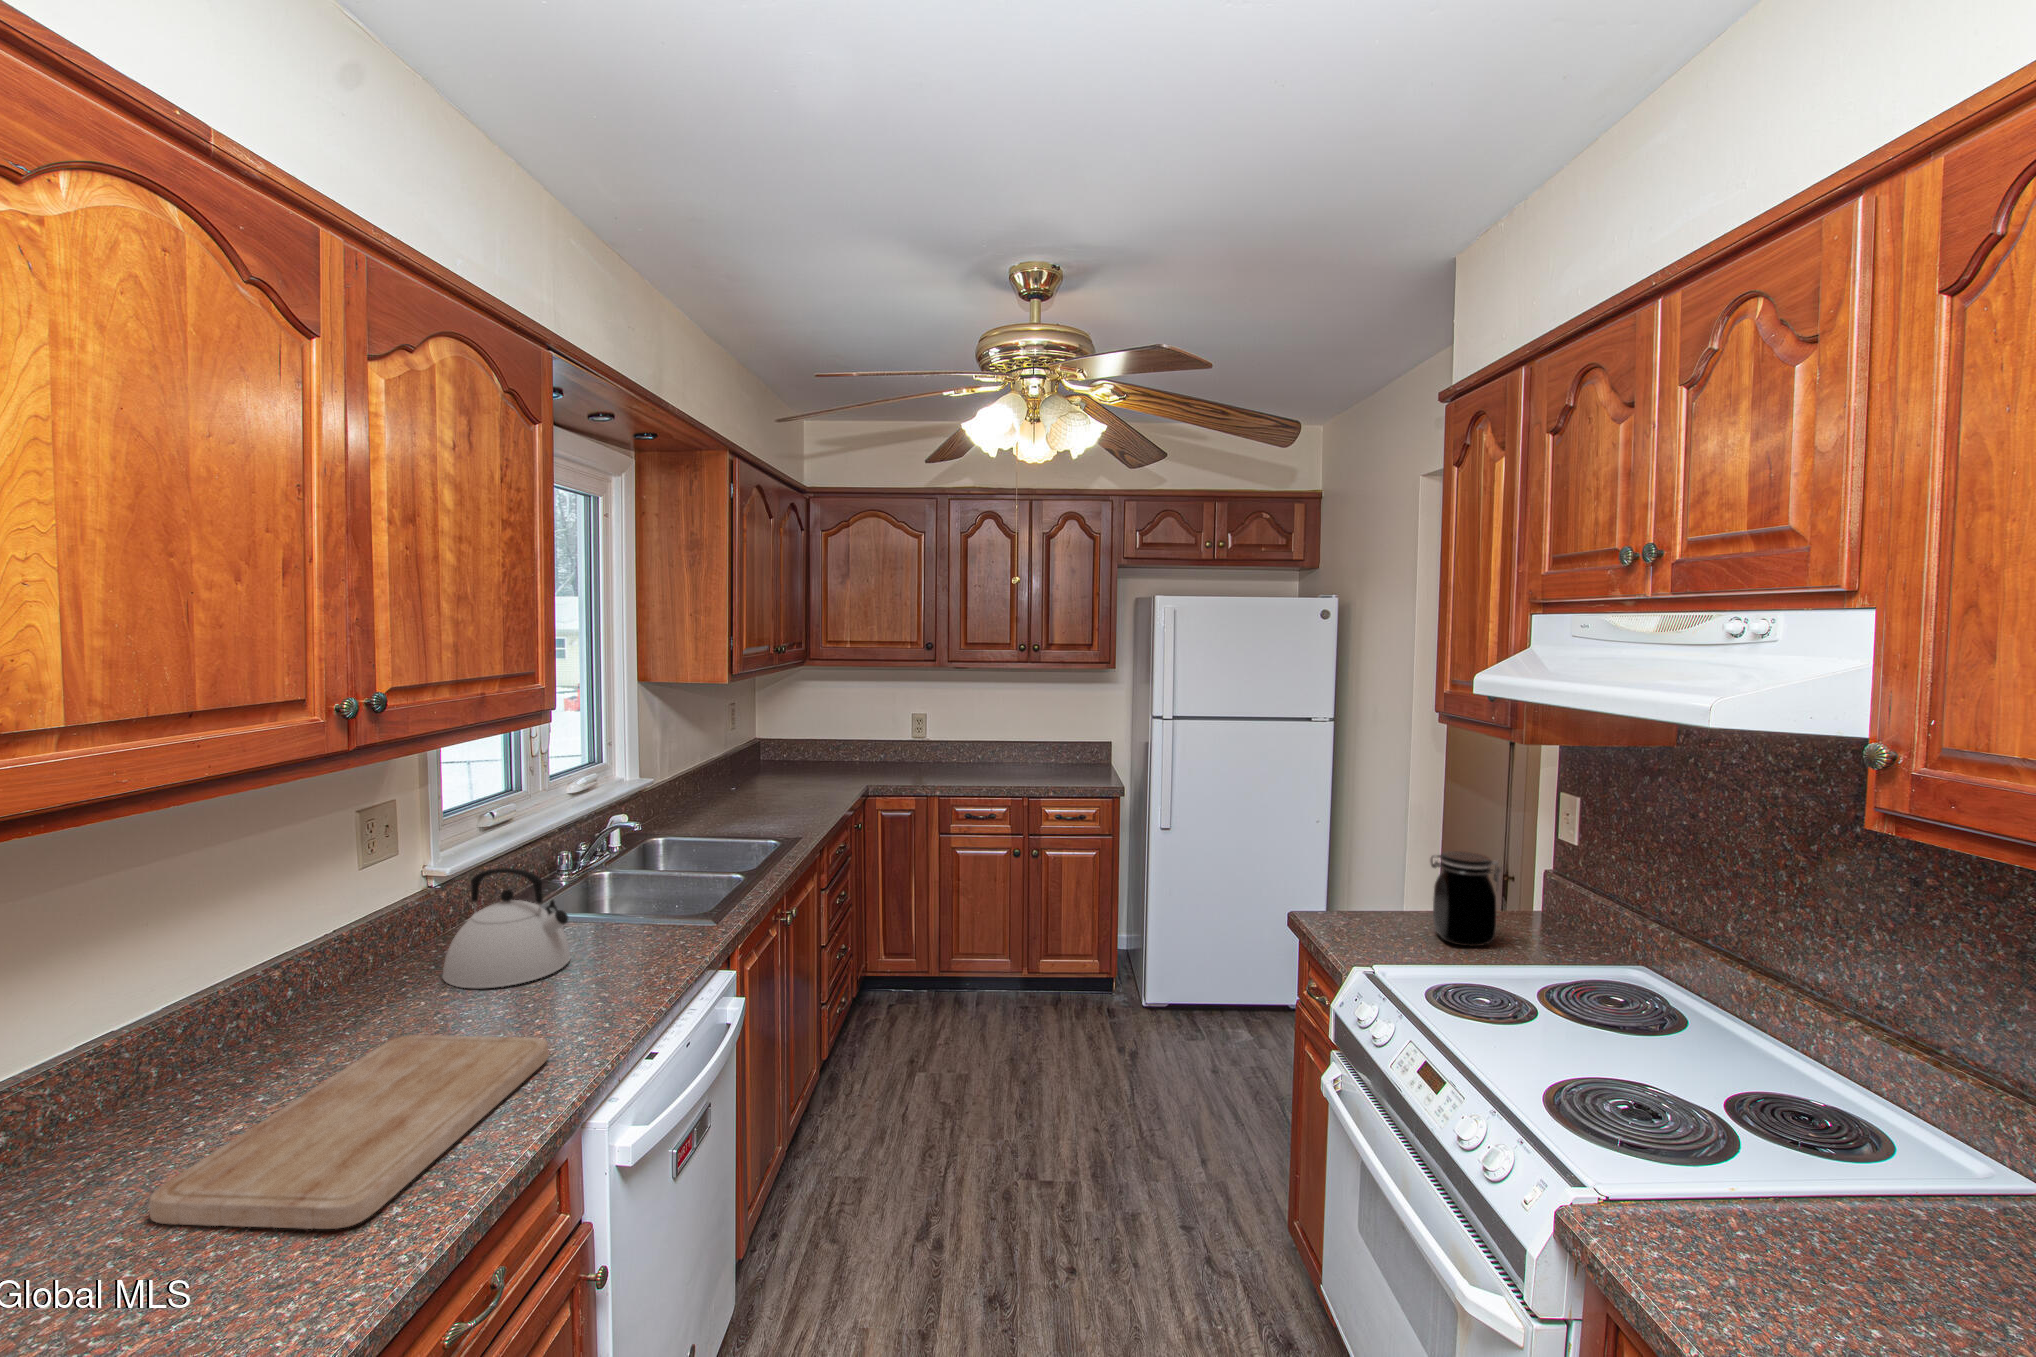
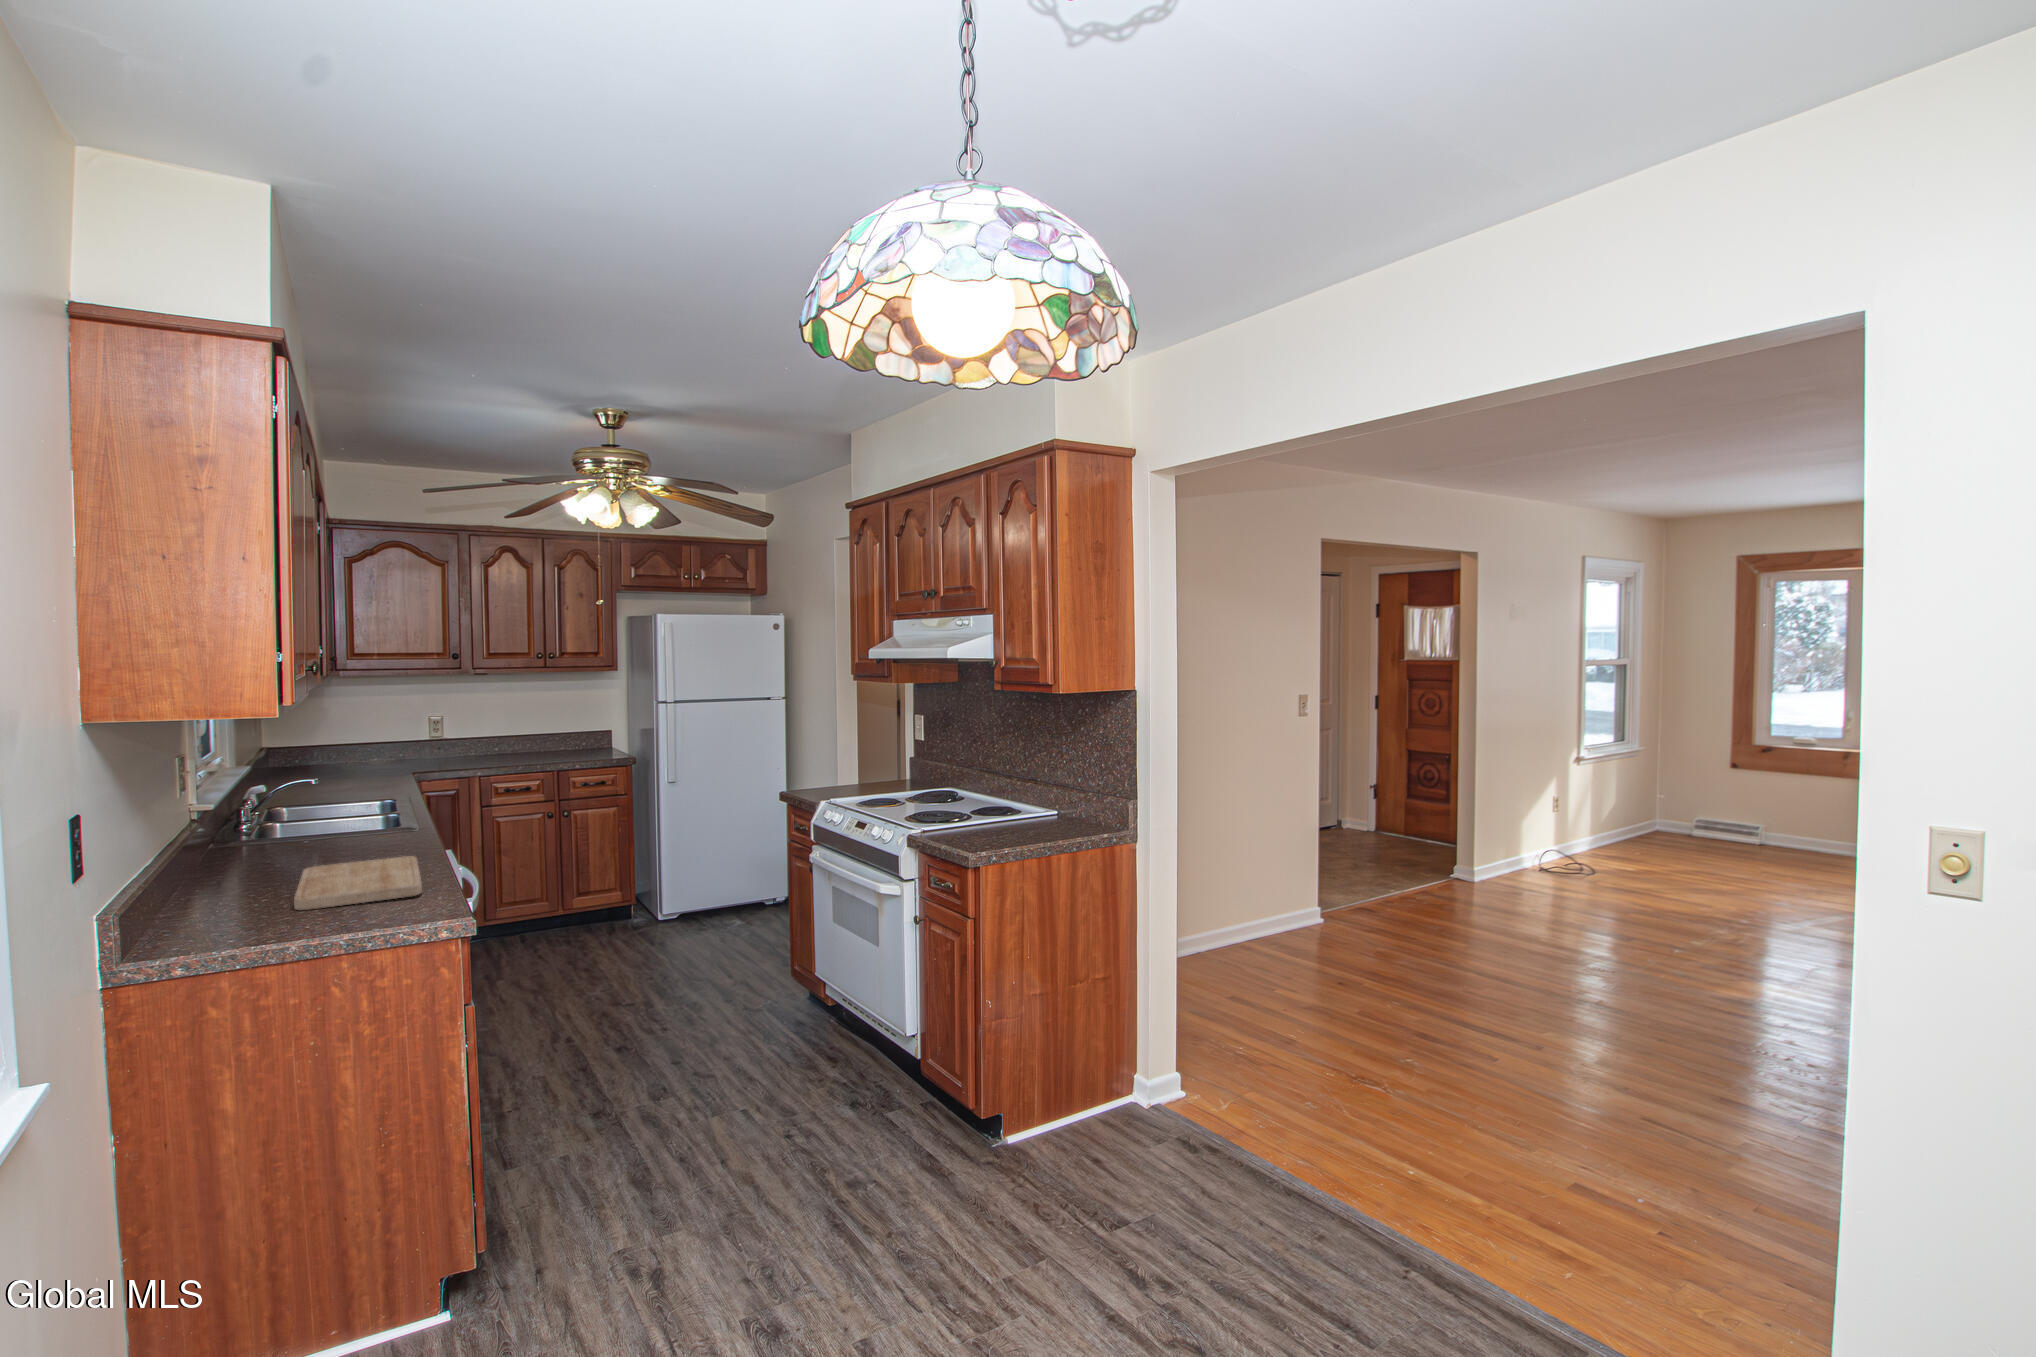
jar: present [1430,851,1501,946] -> none [855,743,888,788]
kettle: present [442,868,571,989] -> none [253,789,349,863]

